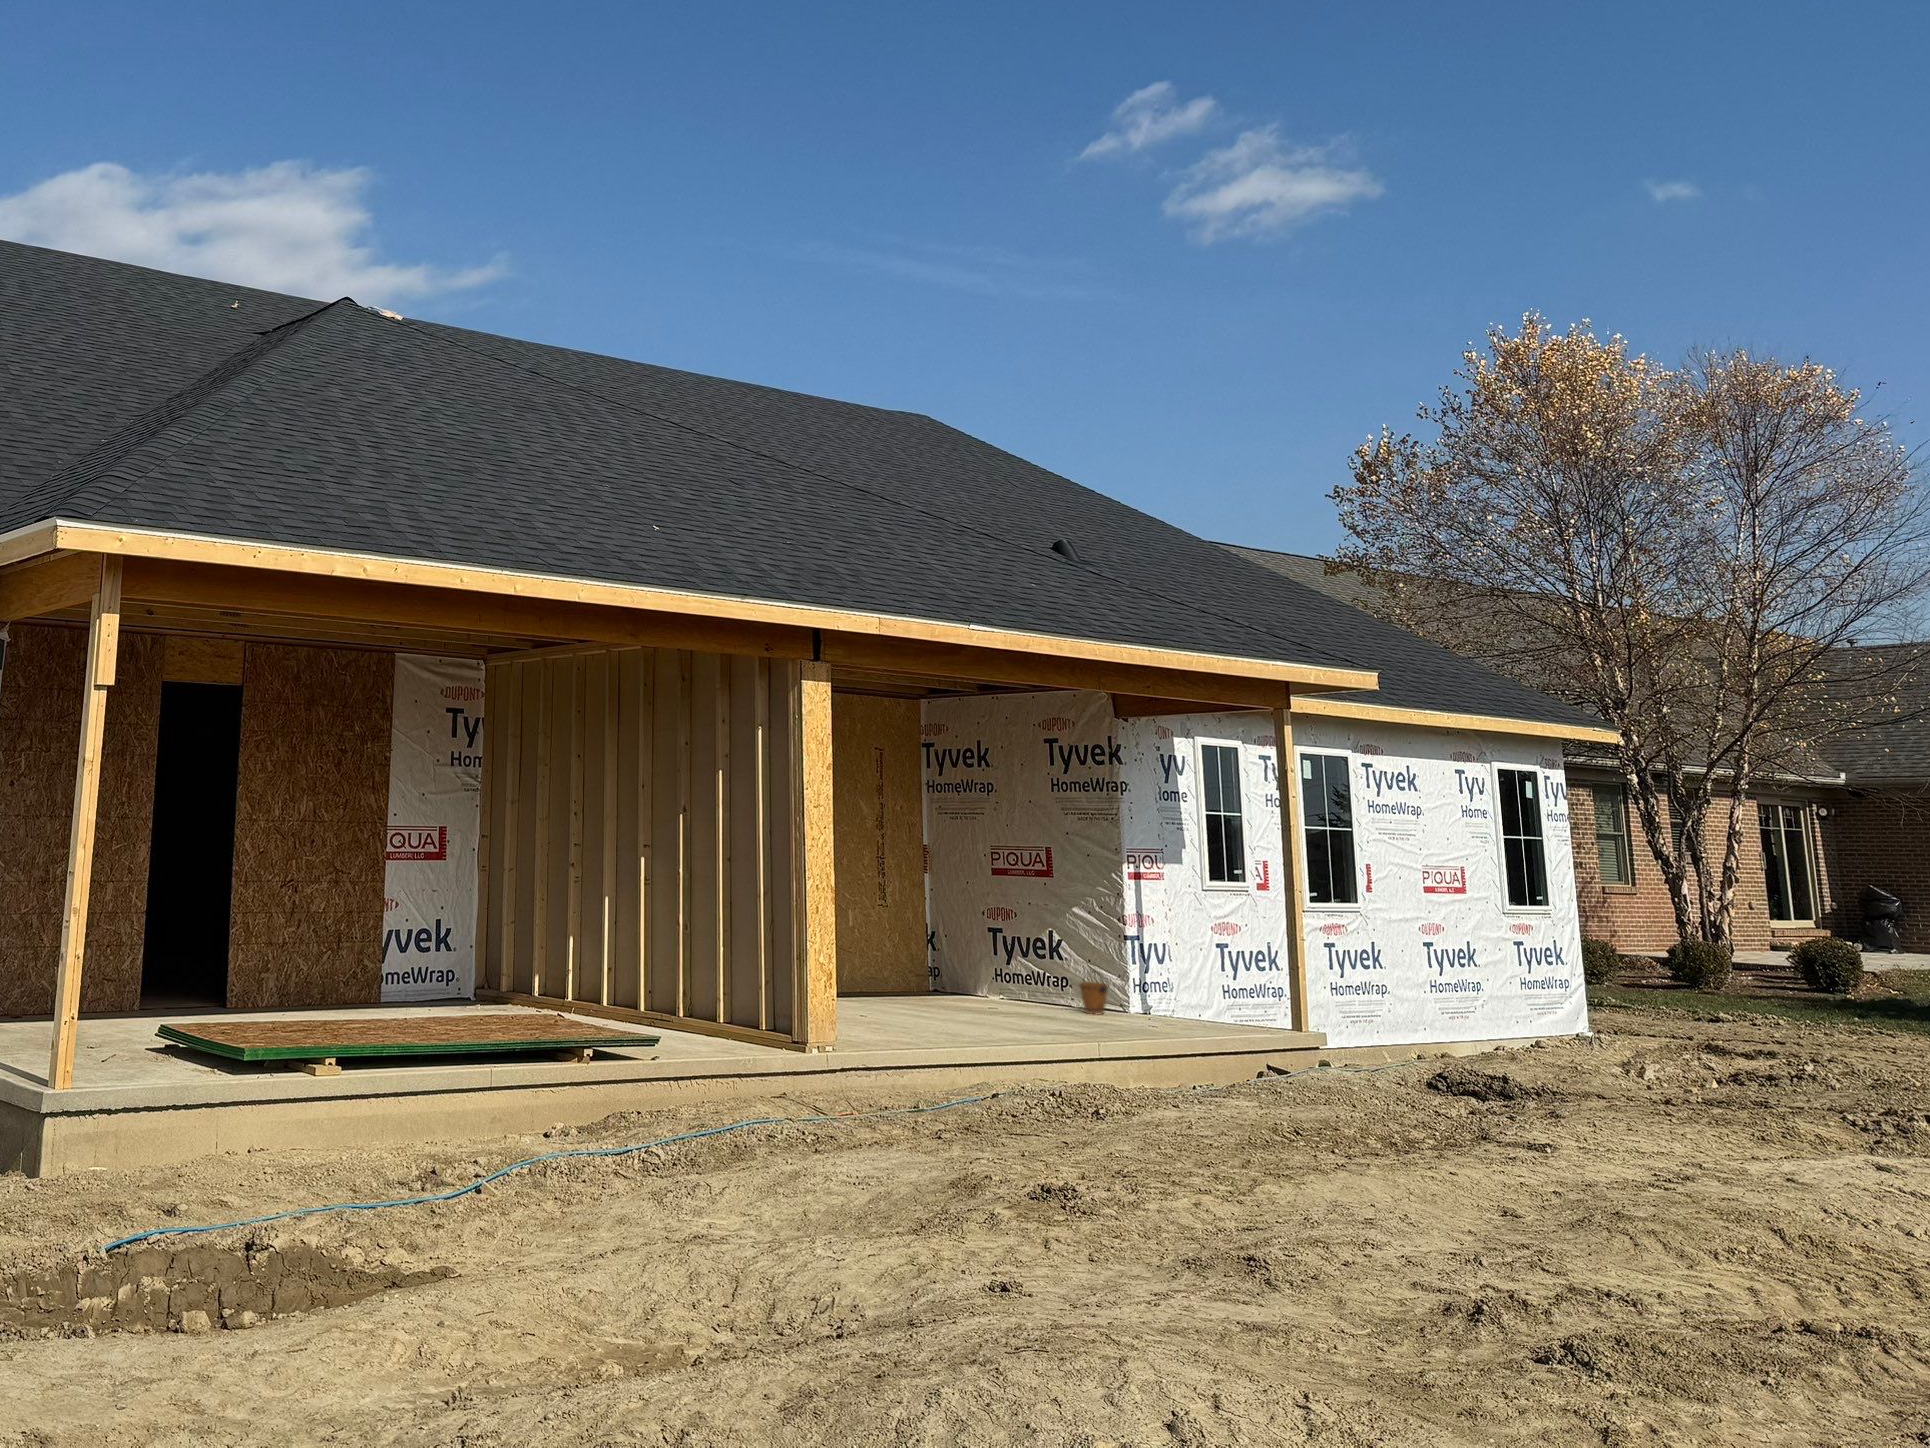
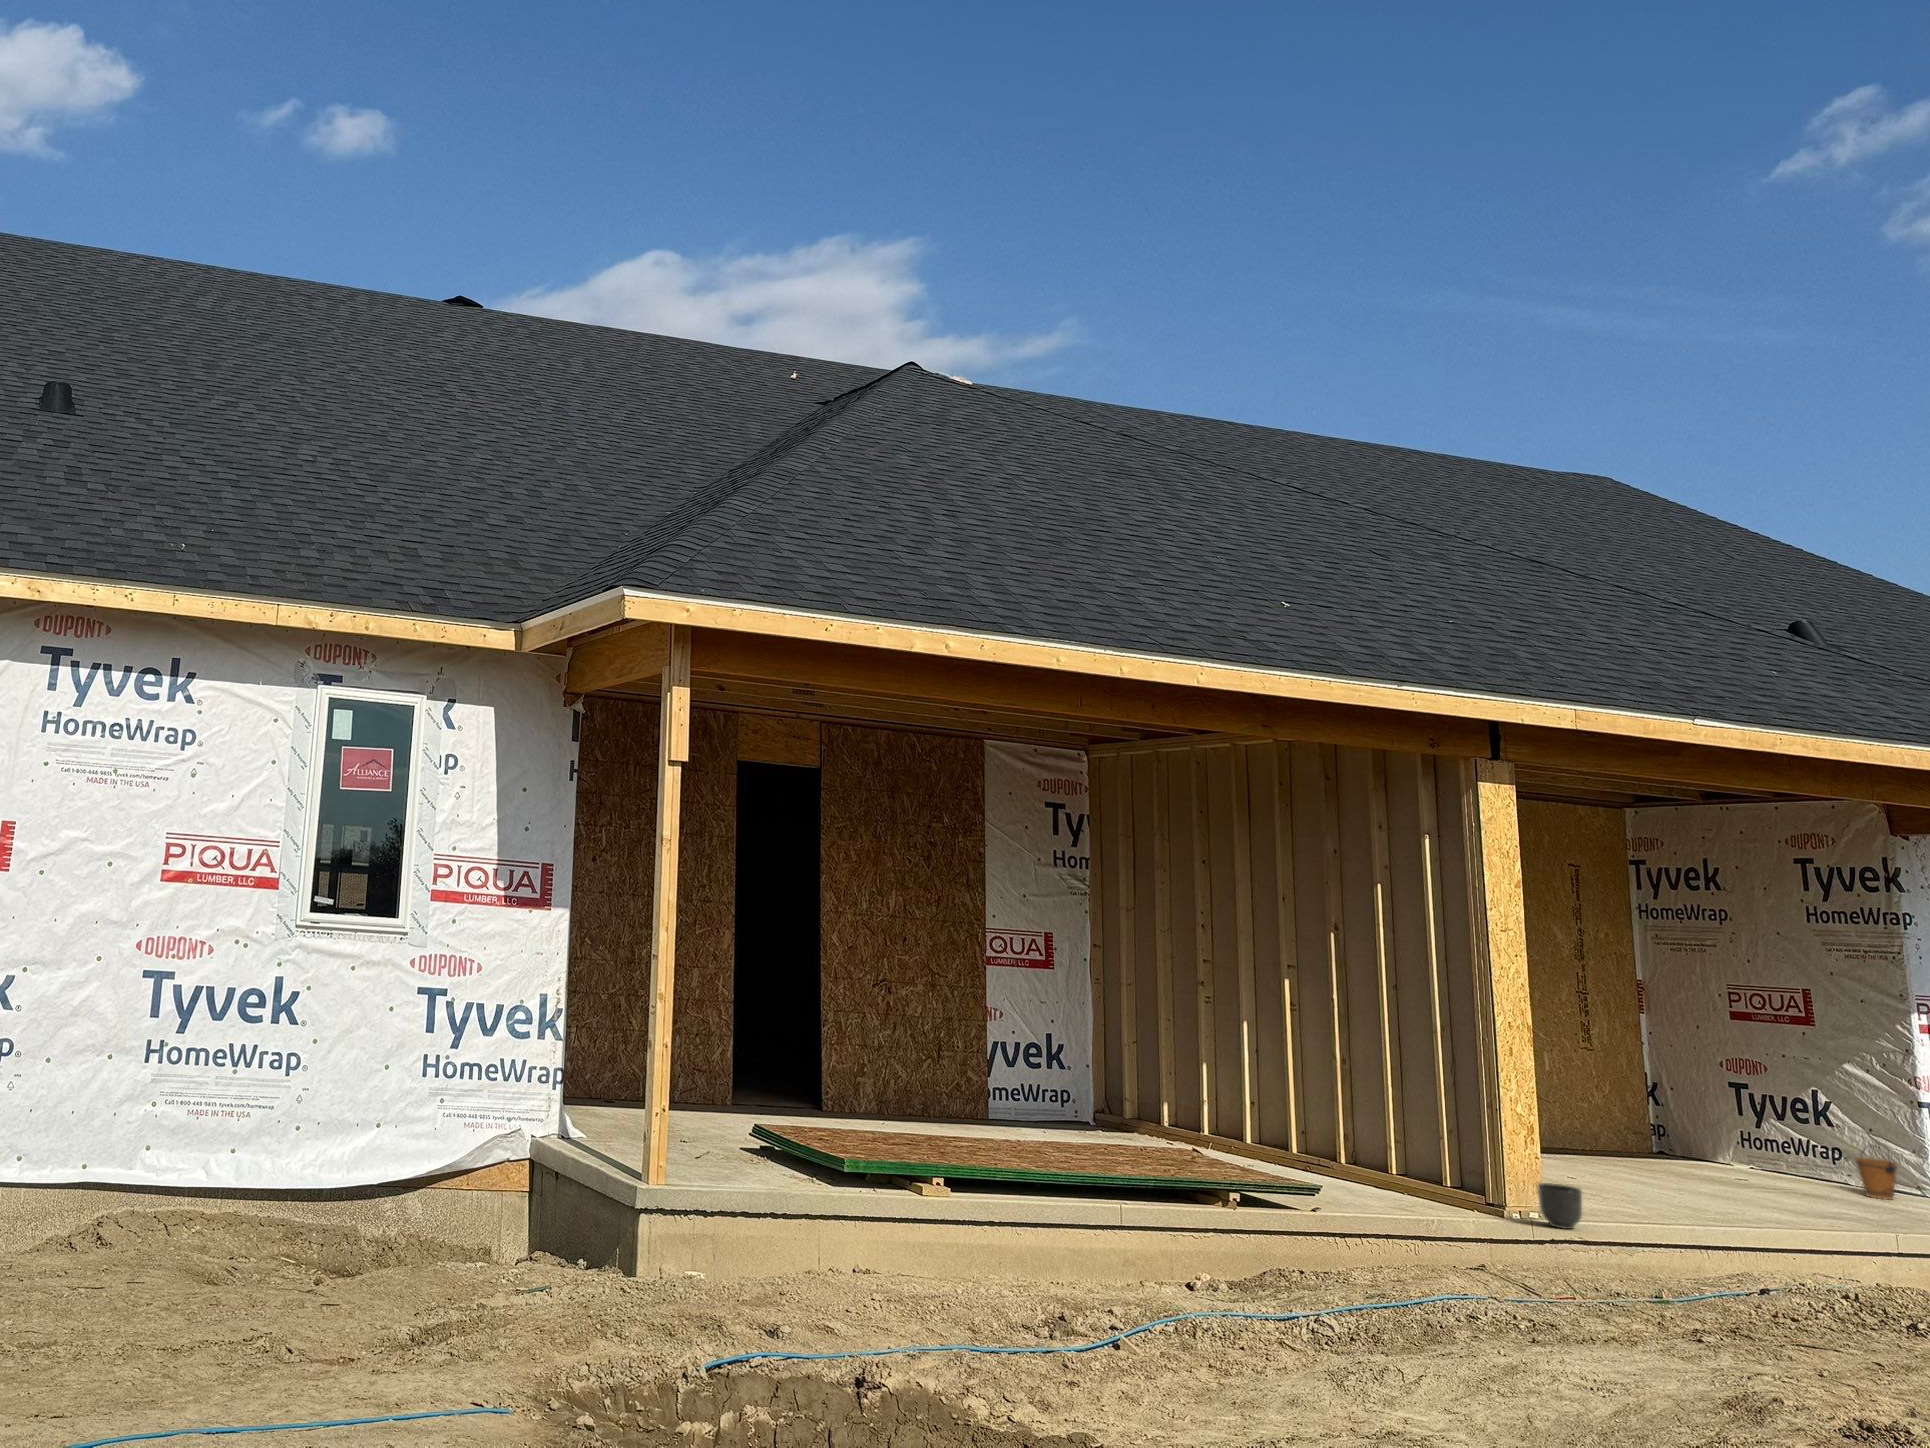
planter: none [833,1022,865,1059] -> present [1538,1183,1582,1229]

